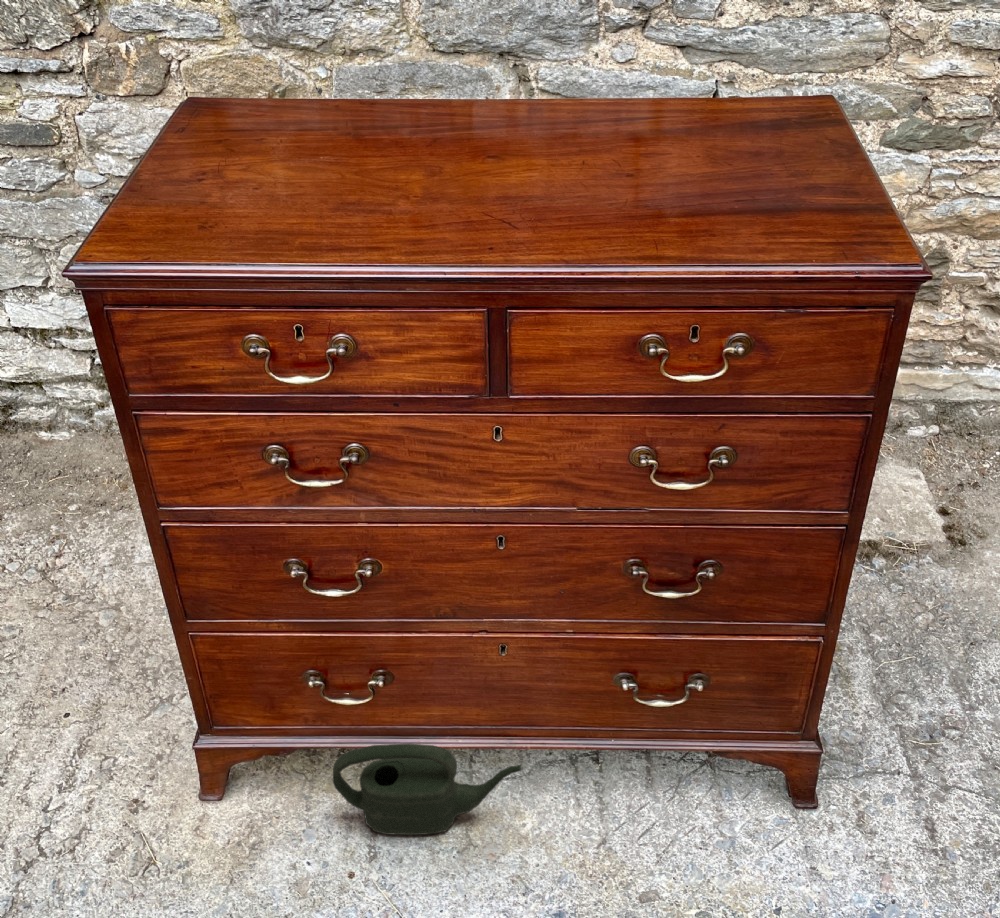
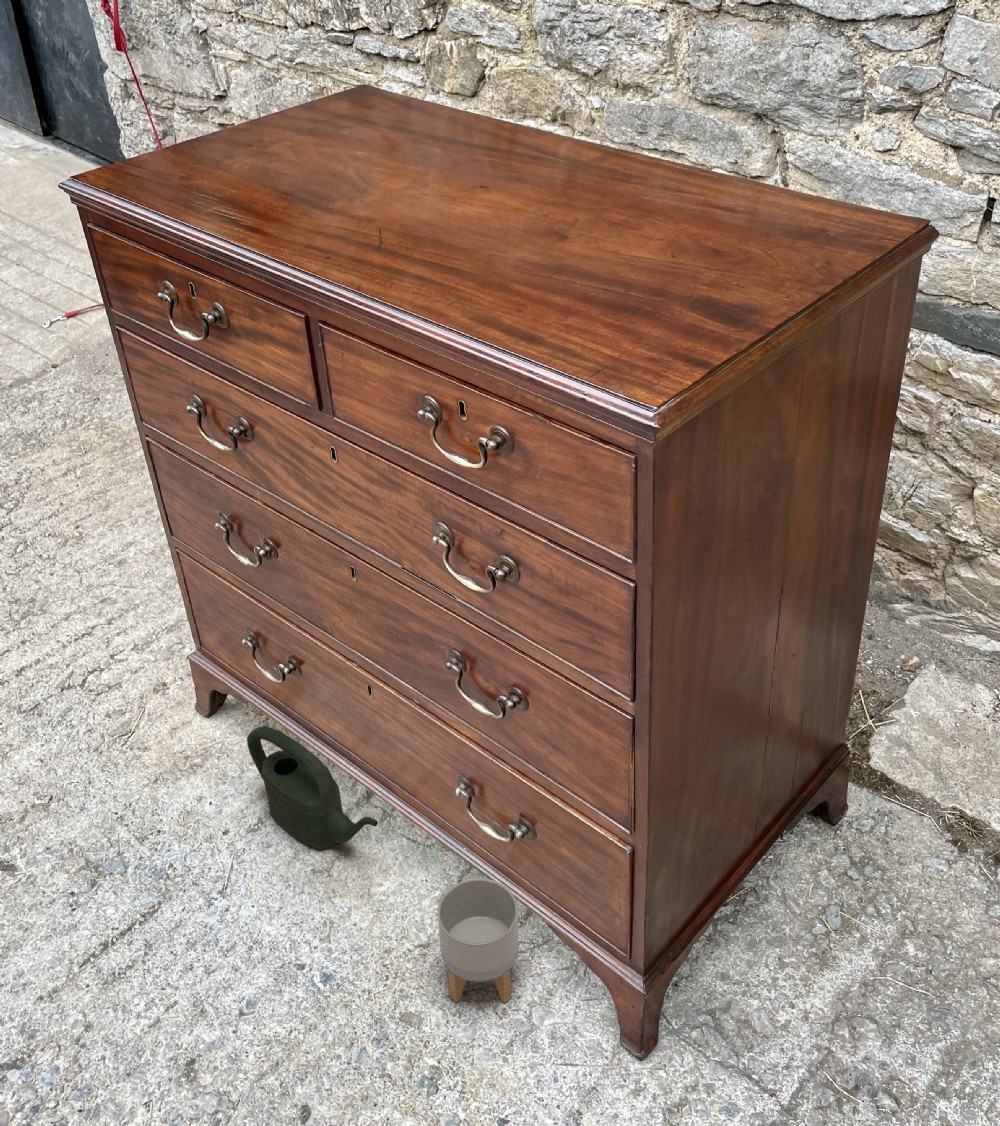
planter: none [632,746,711,864] -> present [438,878,519,1003]

